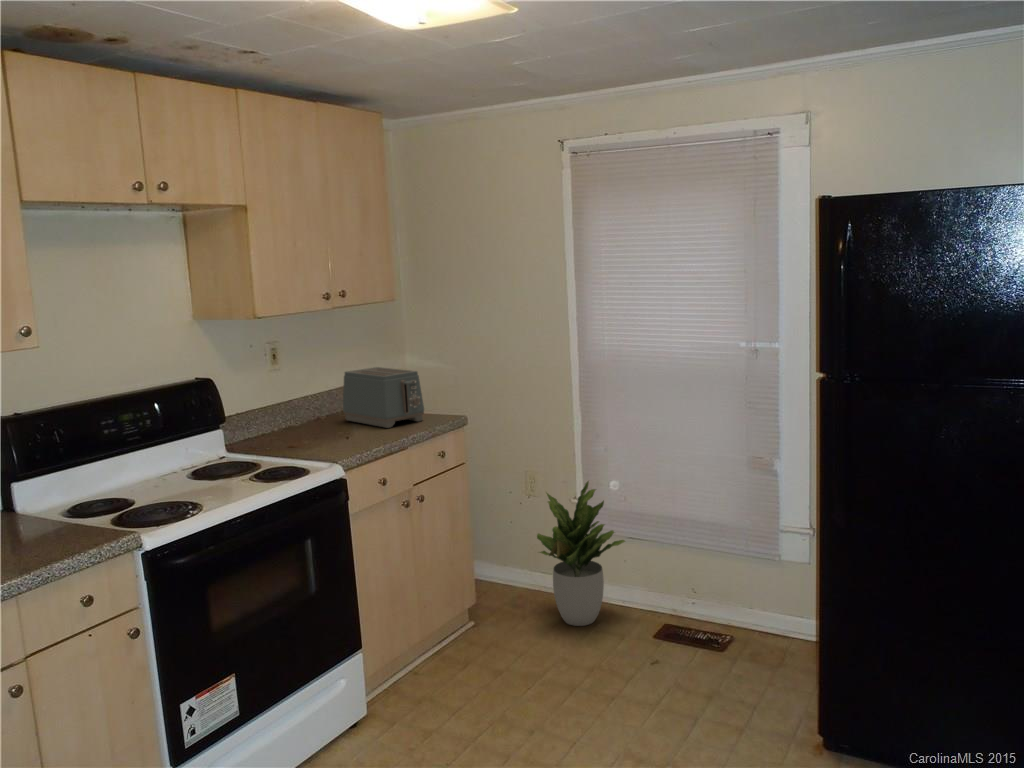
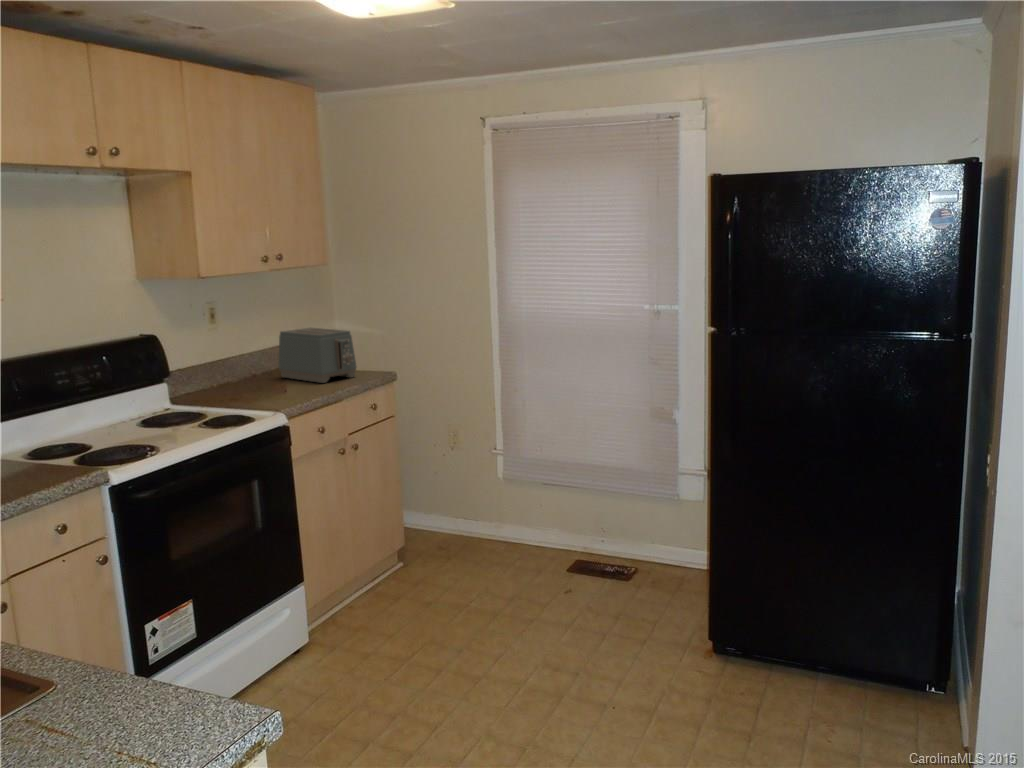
potted plant: present [537,481,625,626] -> none [459,431,542,564]

